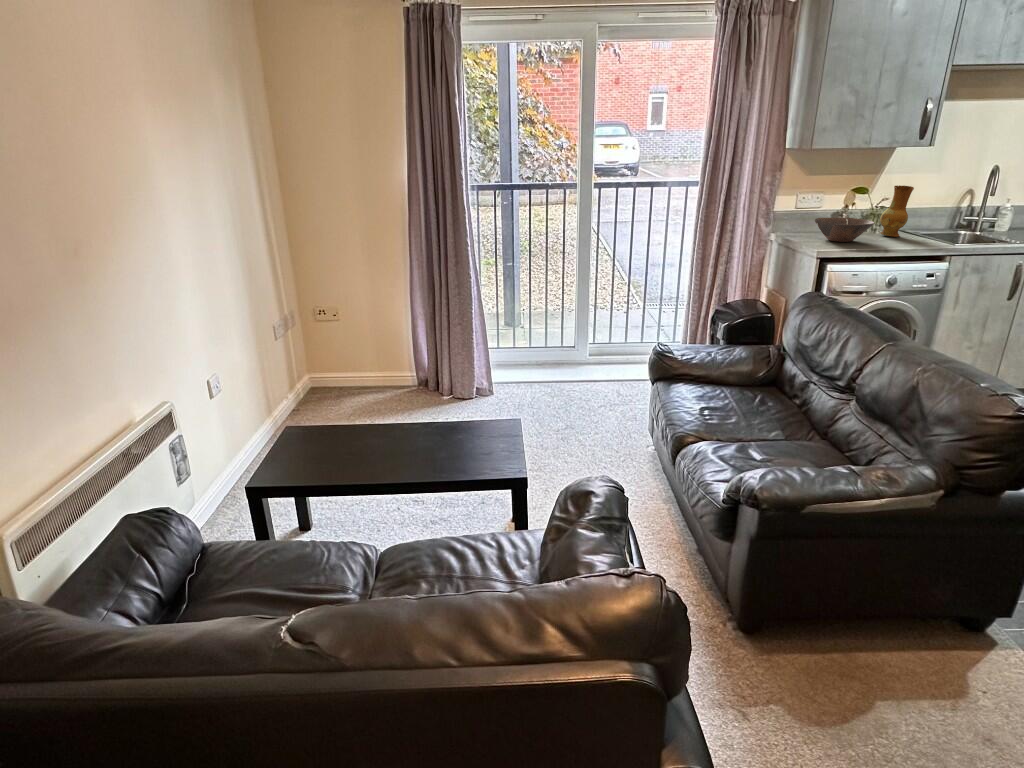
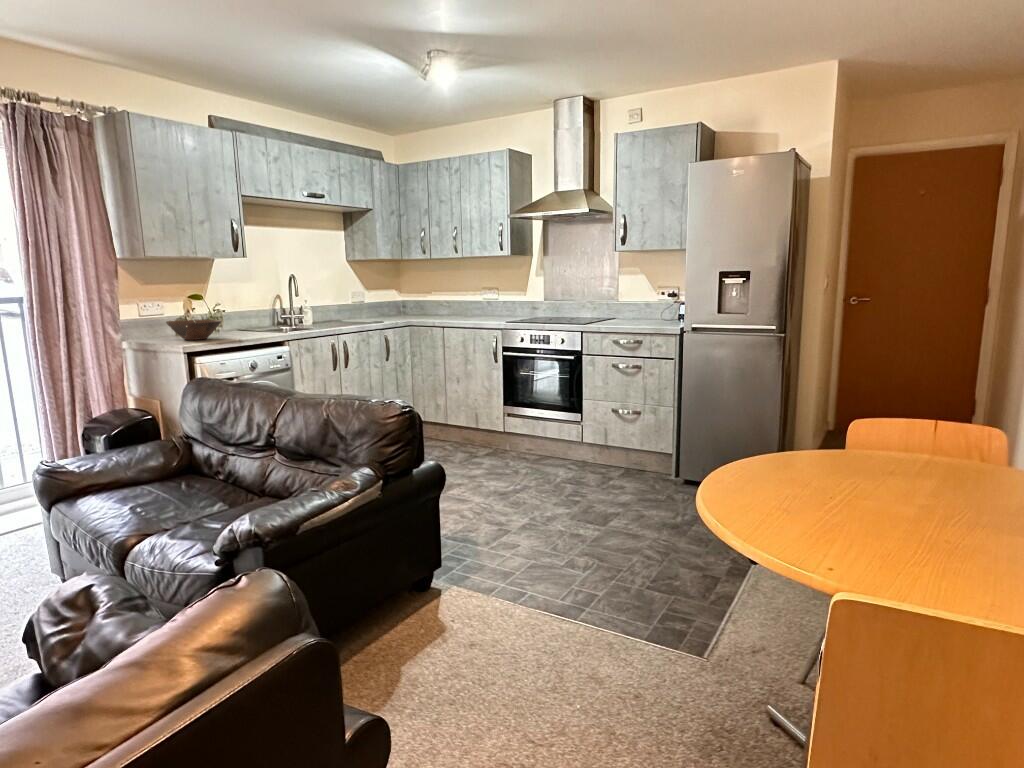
ceramic jug: present [880,185,914,237] -> none [222,291,245,334]

